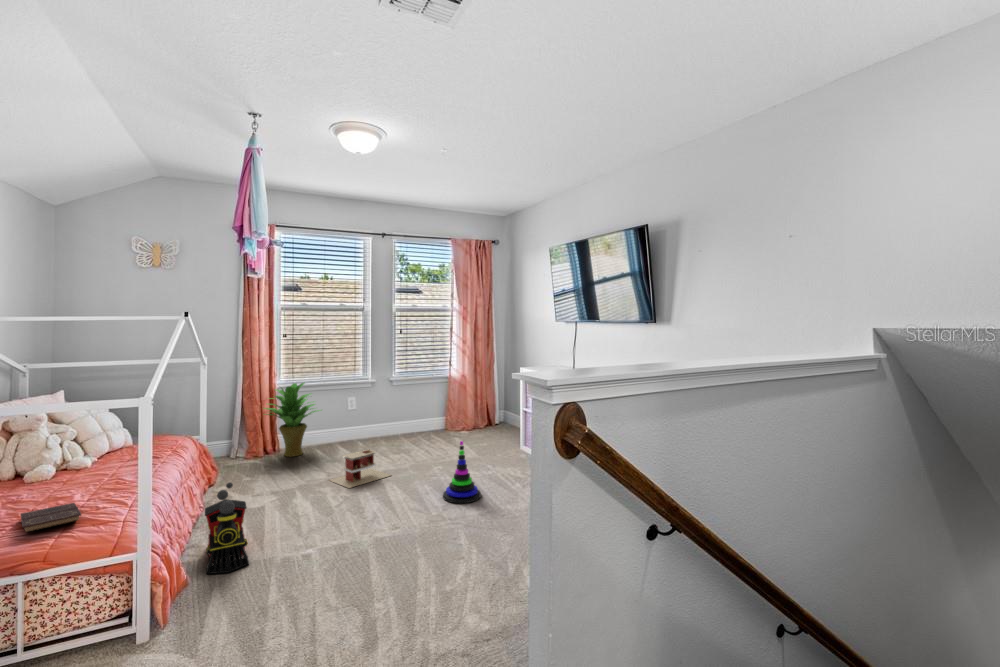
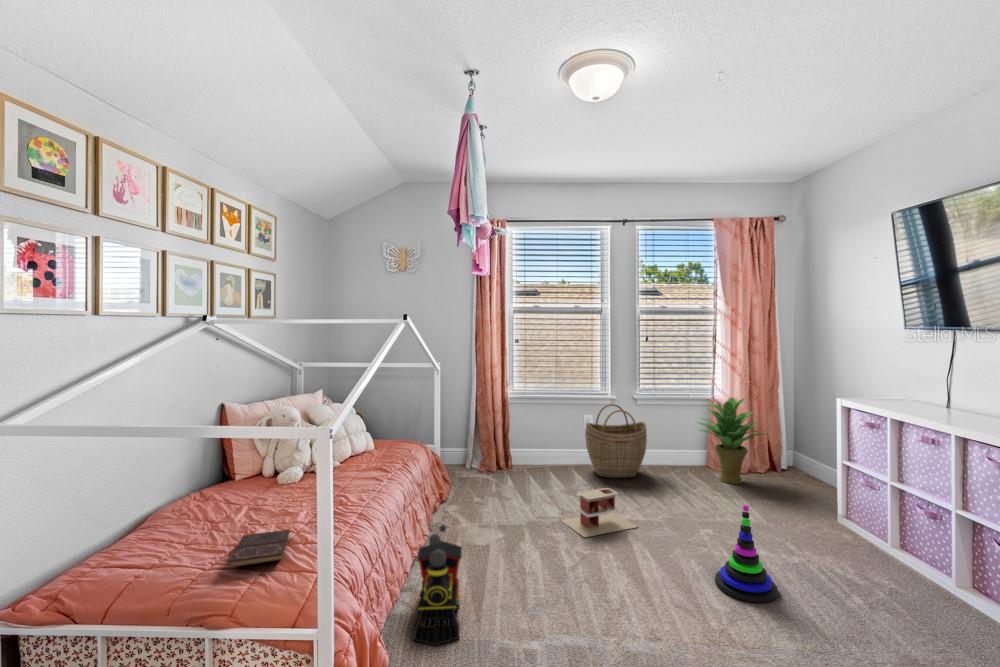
potted plant: present [264,383,320,457] -> present [697,398,767,484]
woven basket: none [349,387,400,447] -> present [585,404,647,478]

